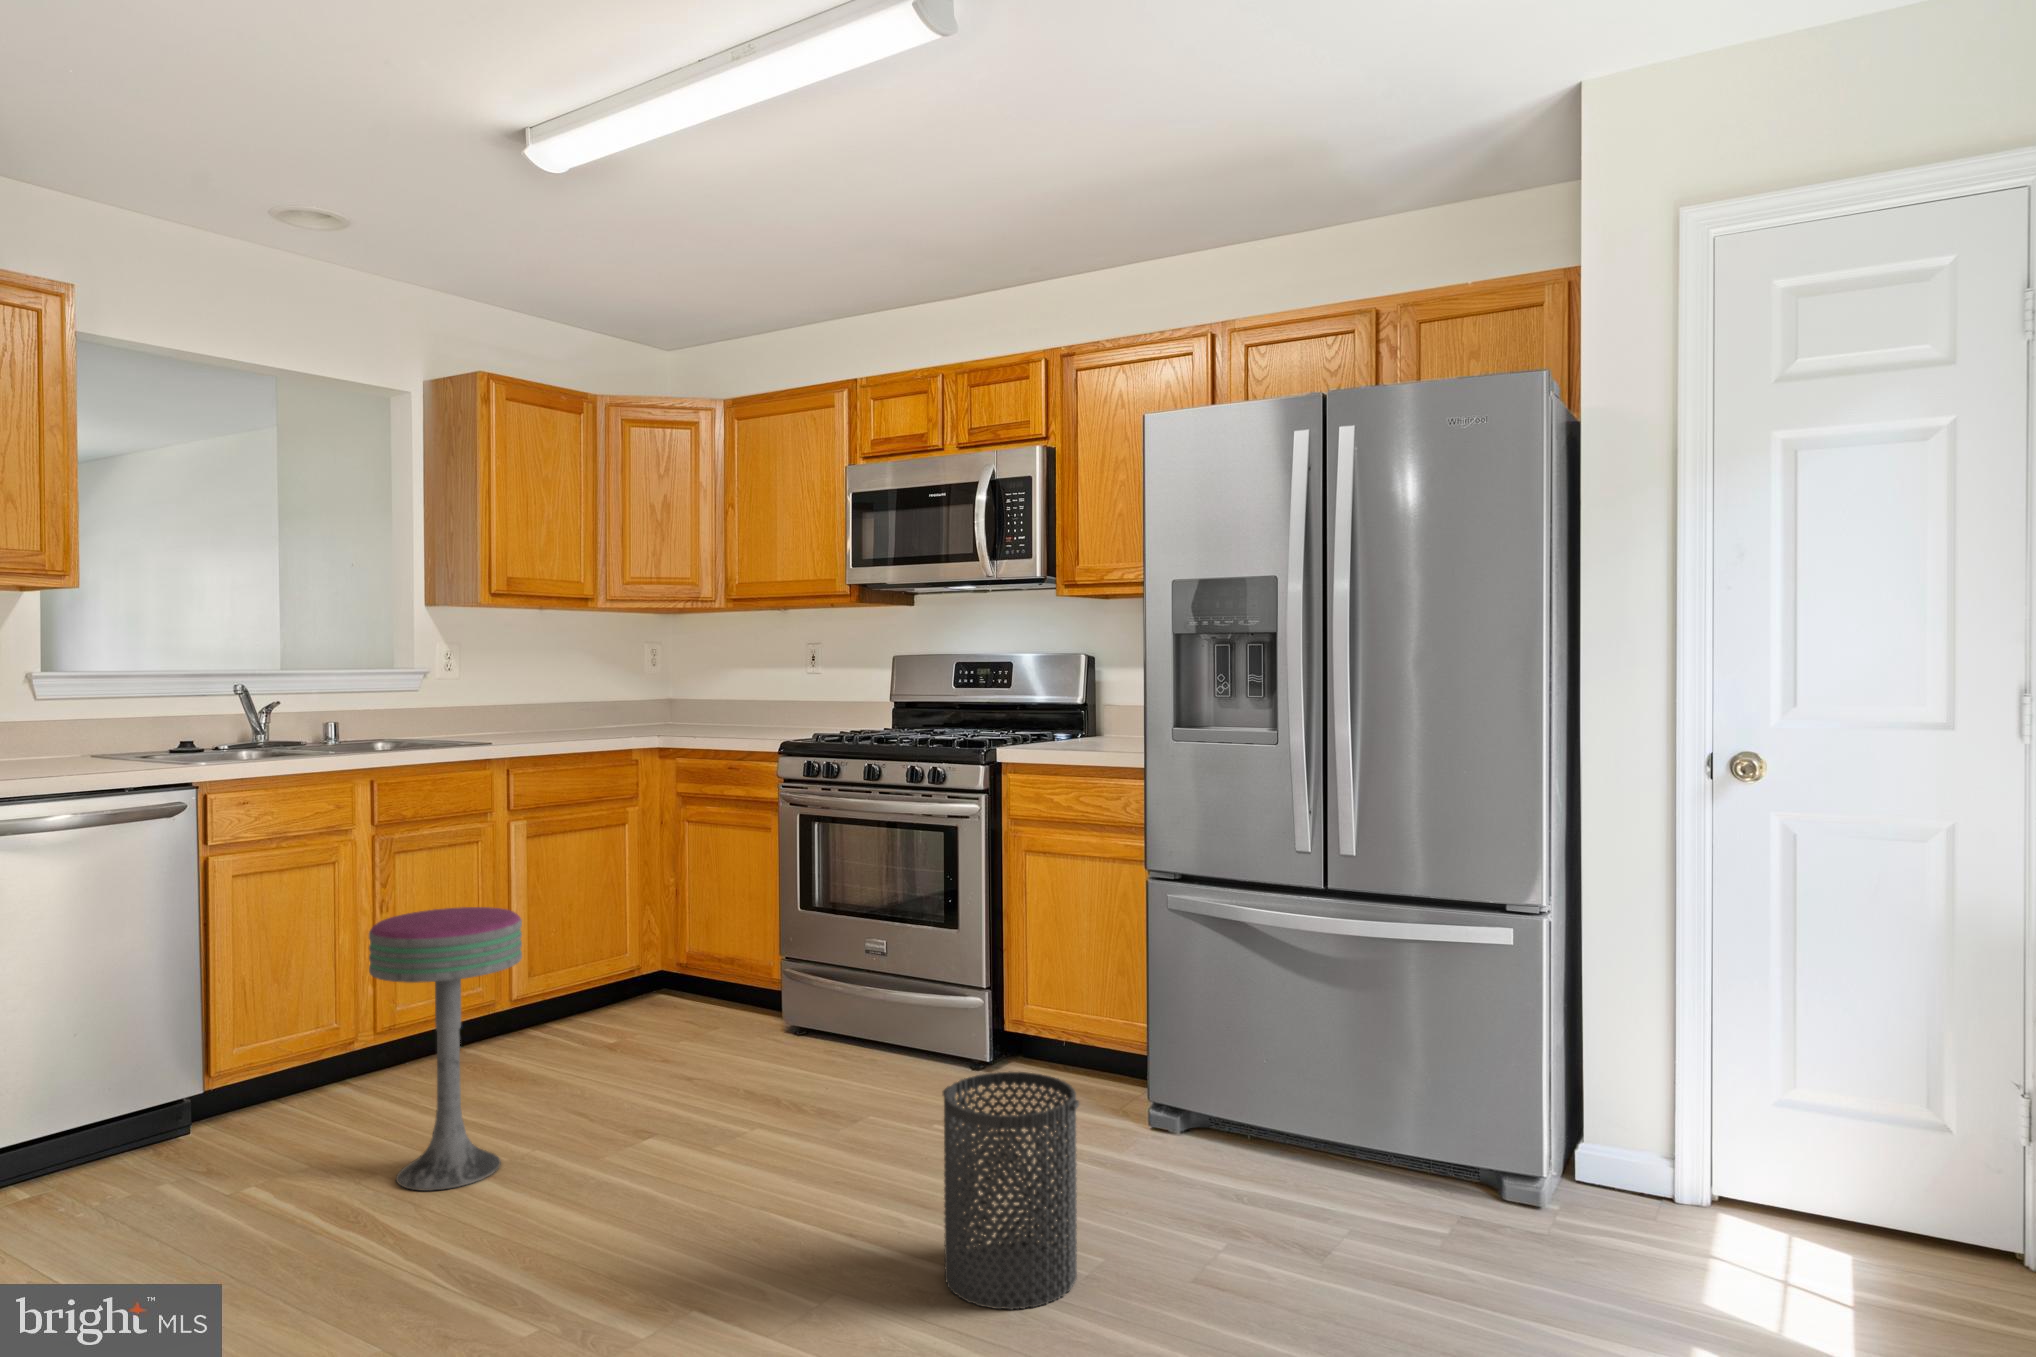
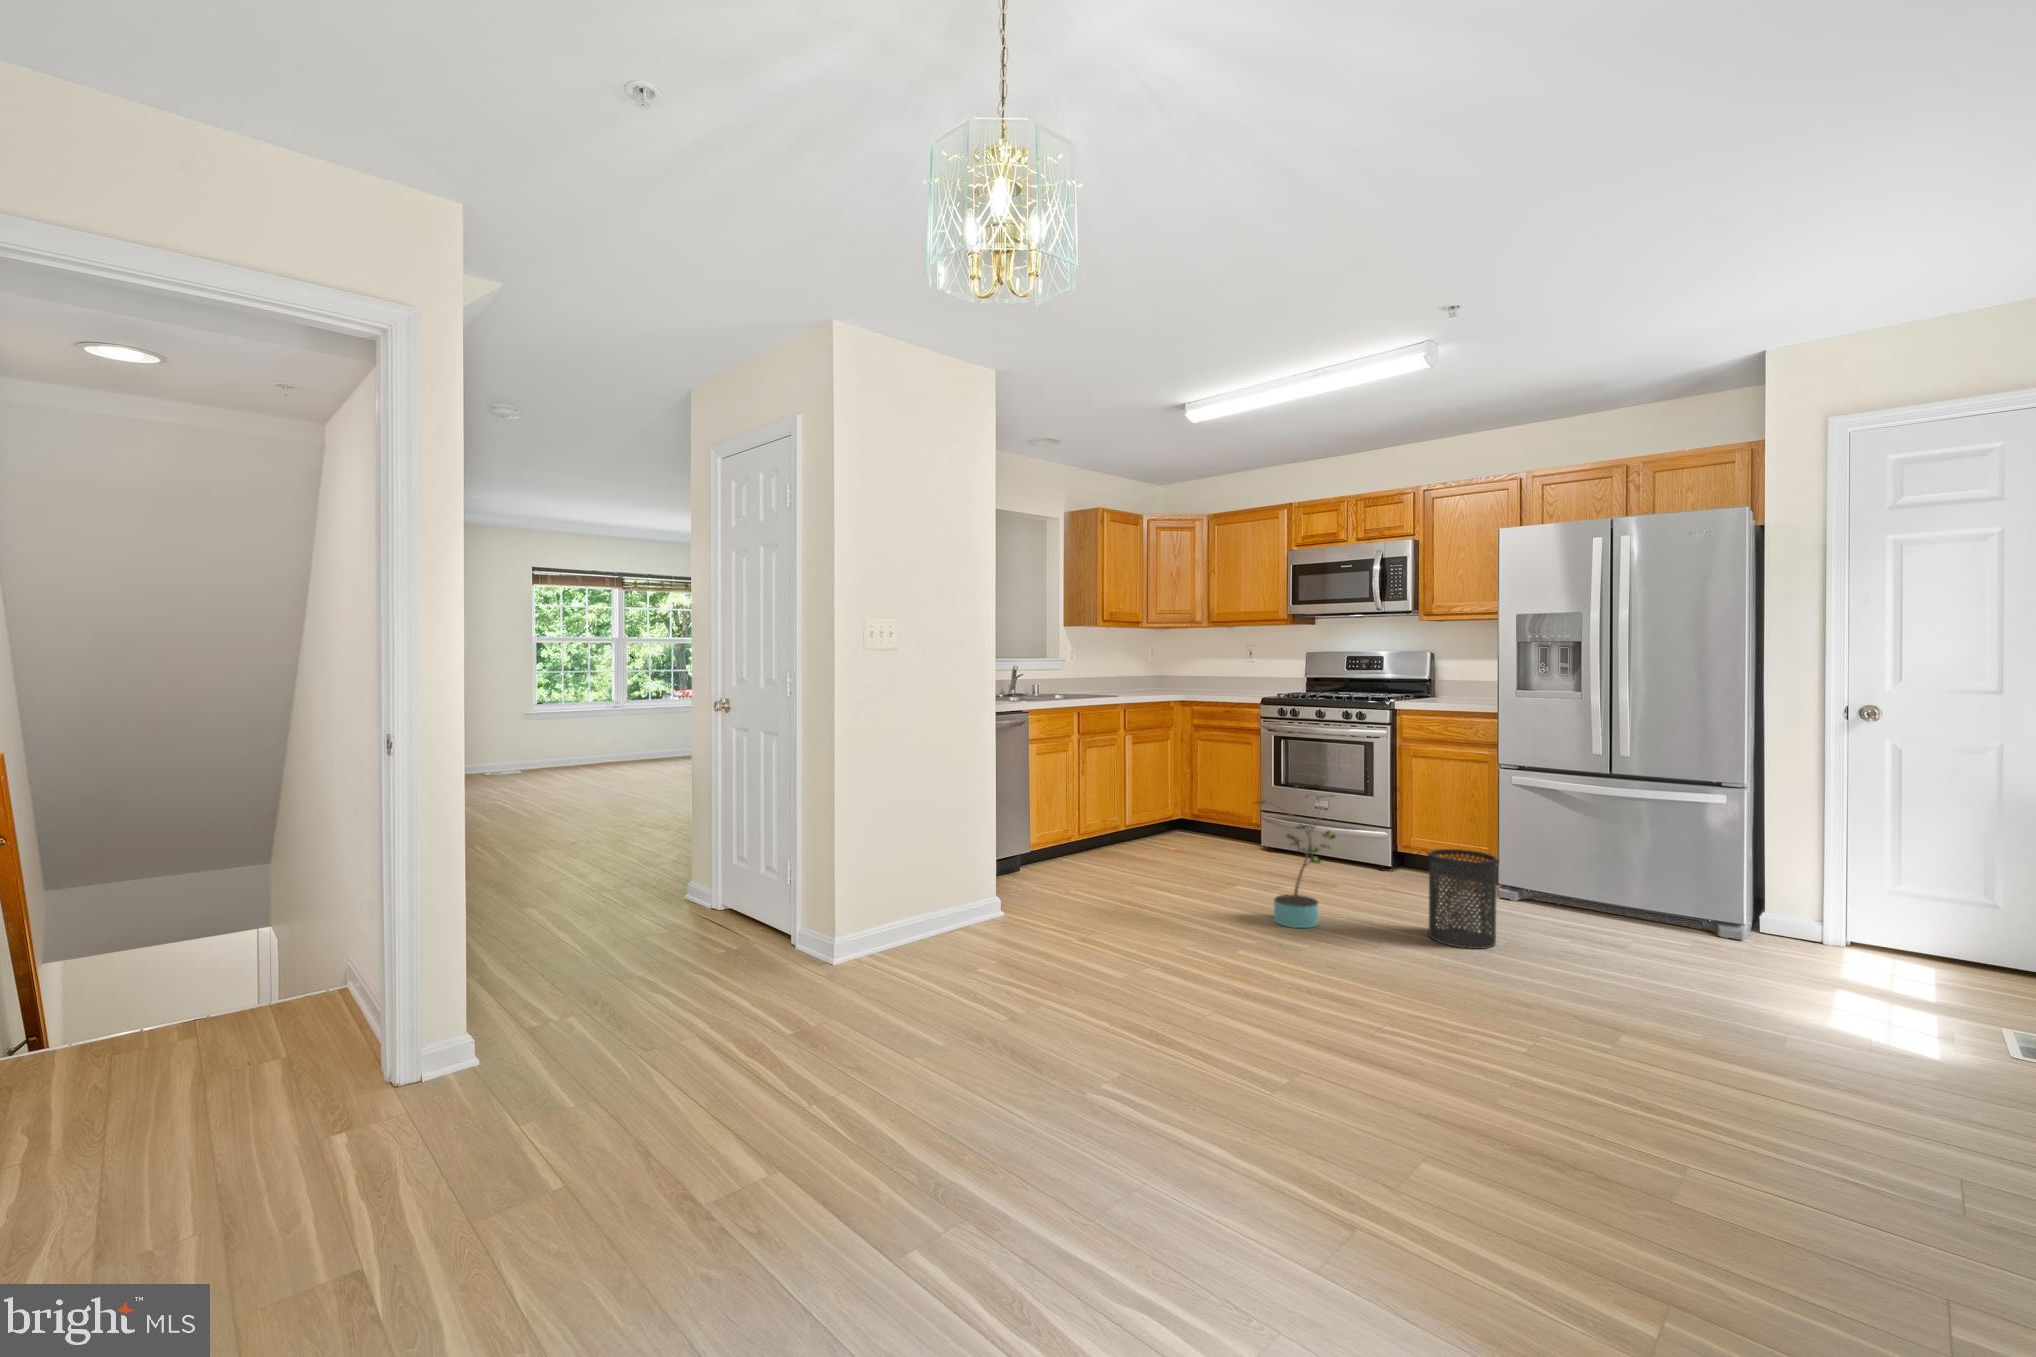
bar stool: present [369,907,522,1191] -> none [1124,770,1188,894]
potted plant: none [586,943,769,1280] -> present [1257,785,1335,928]

